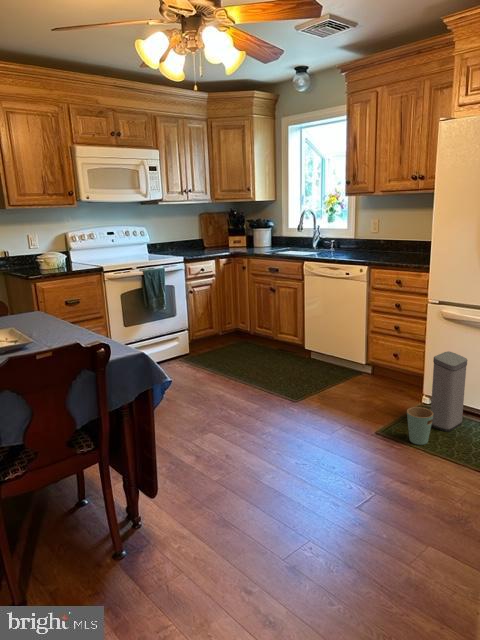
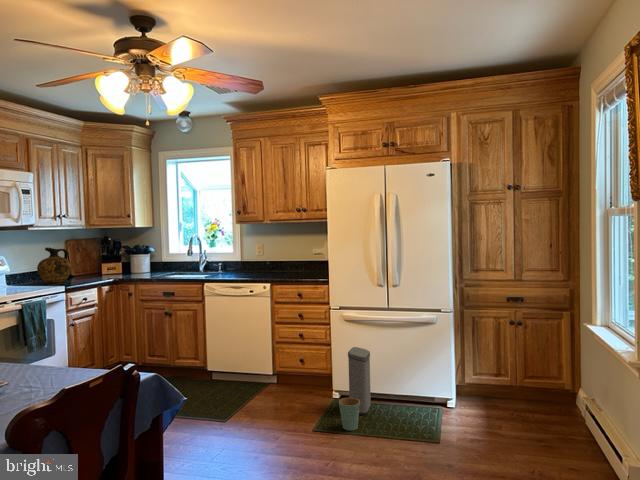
ceramic jug: none [166,221,193,255] -> present [37,247,72,285]

